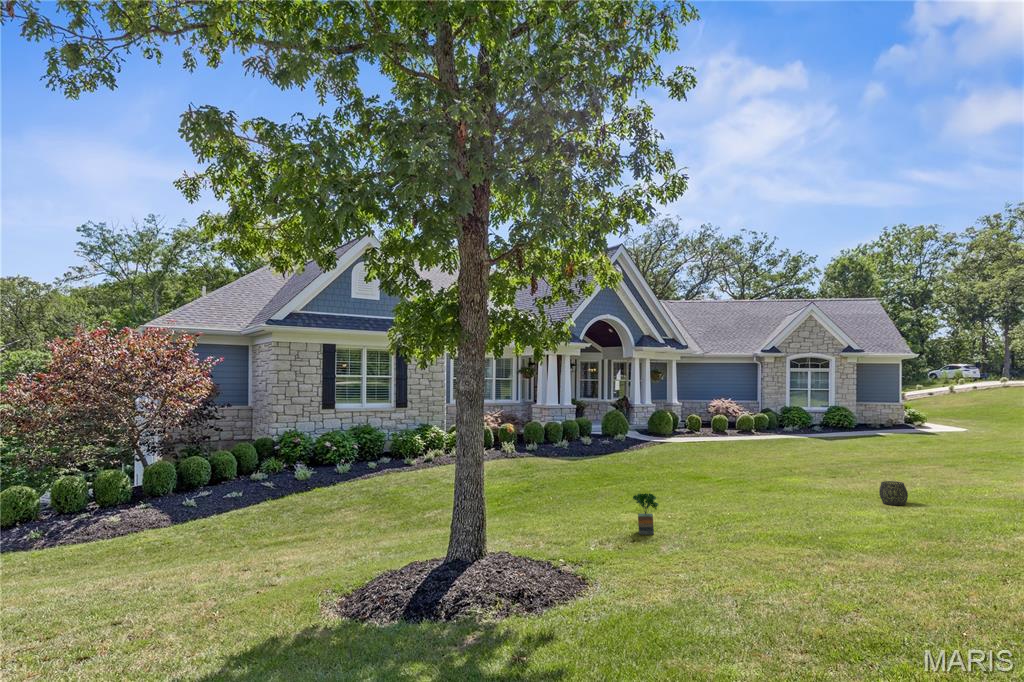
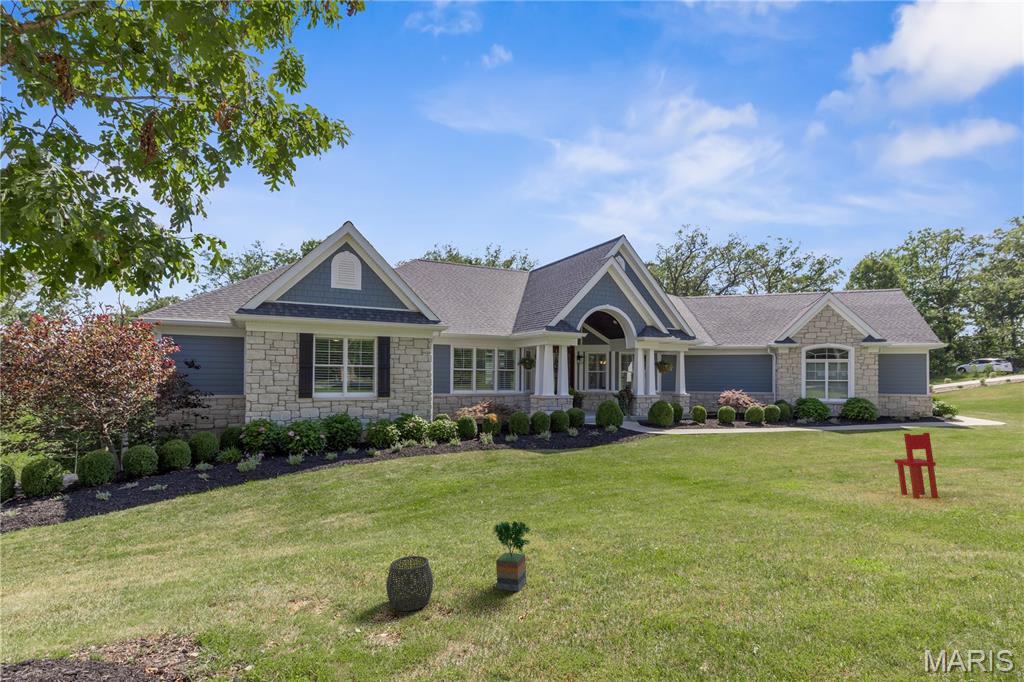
chair: none [868,435,897,483] -> present [894,433,938,498]
woven basket: present [879,481,908,505] -> present [386,556,433,611]

